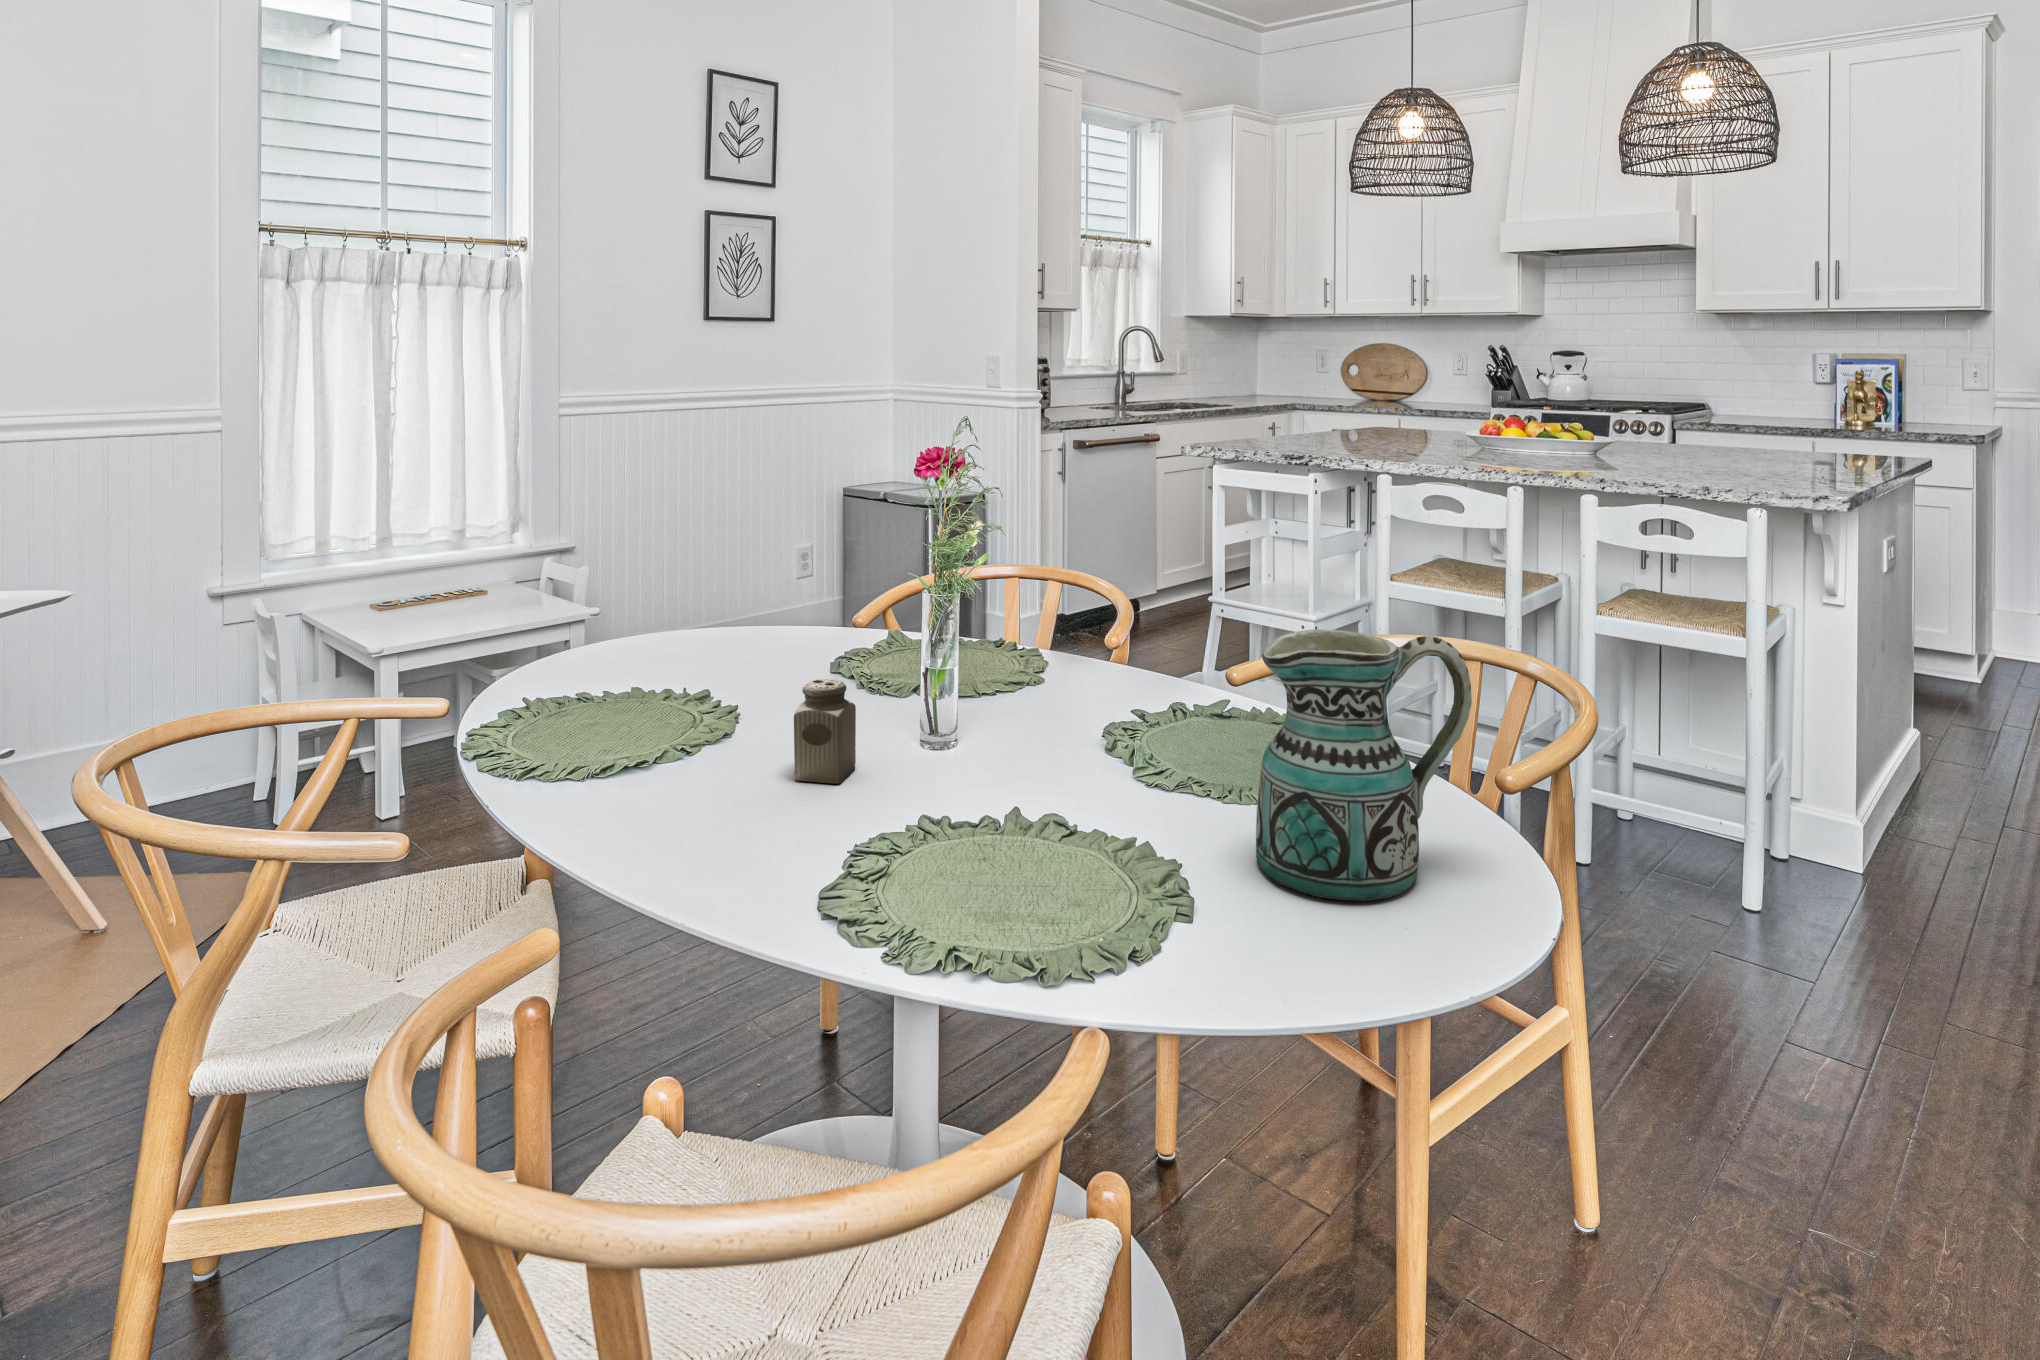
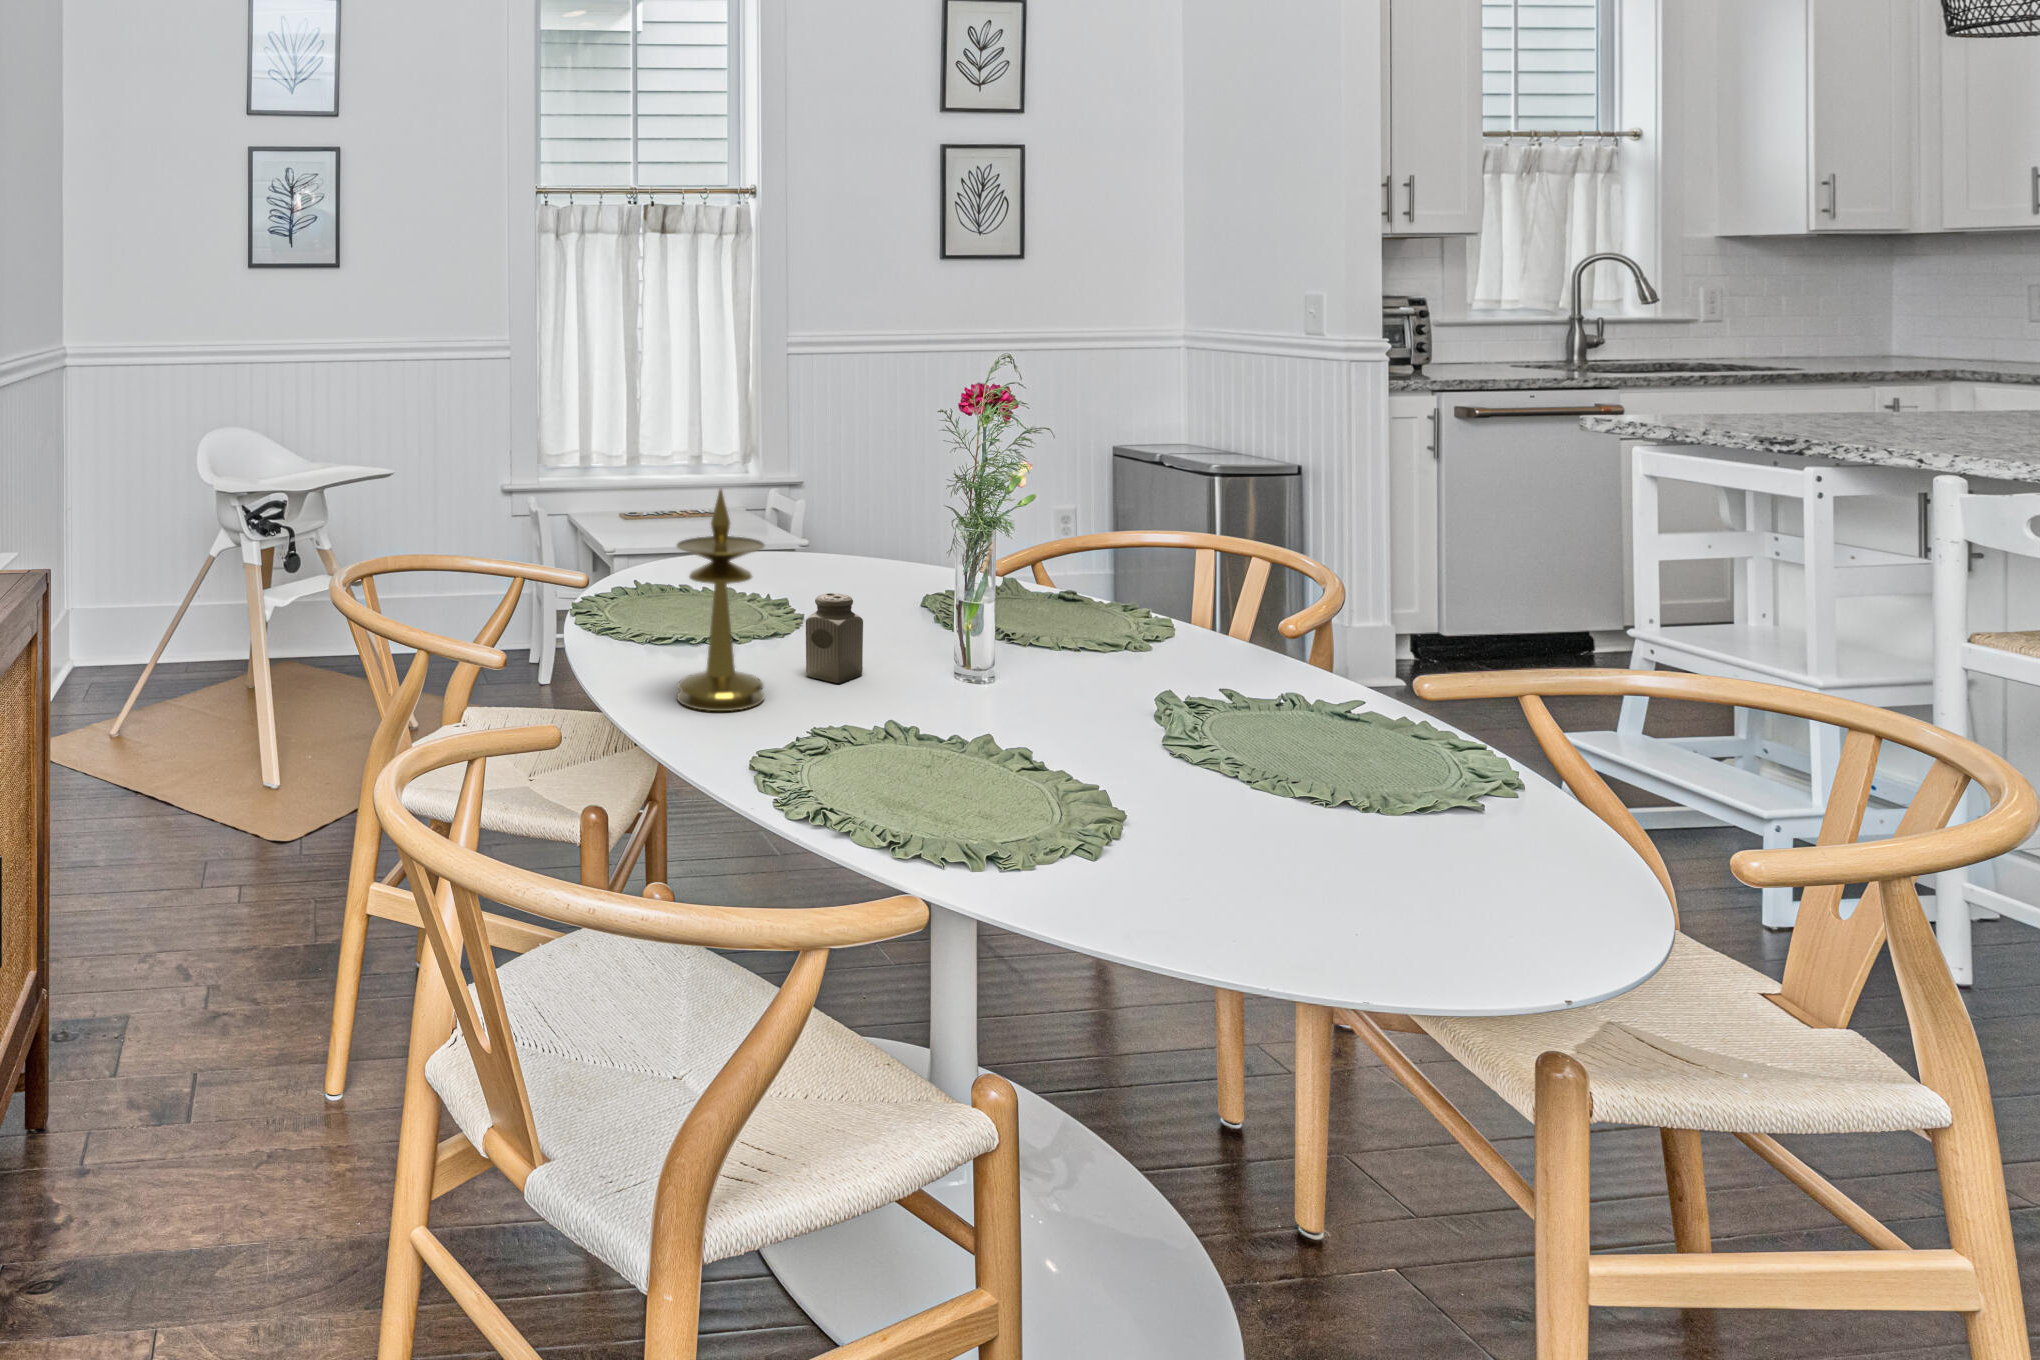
candlestick: none [660,571,771,849] -> present [677,489,765,711]
ceramic pitcher: present [1256,629,1472,900] -> none [1143,585,1372,841]

